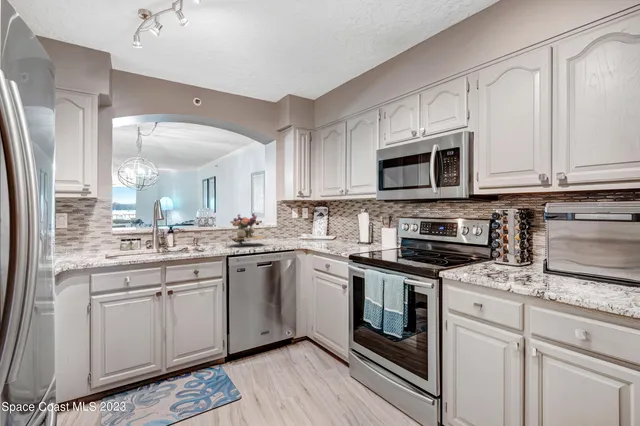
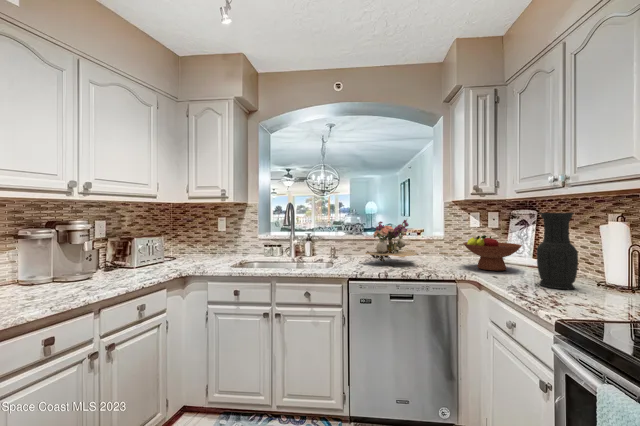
vase: none [337,207,355,247] -> present [537,213,578,289]
fruit bowl: none [294,222,326,243] -> present [463,235,522,271]

